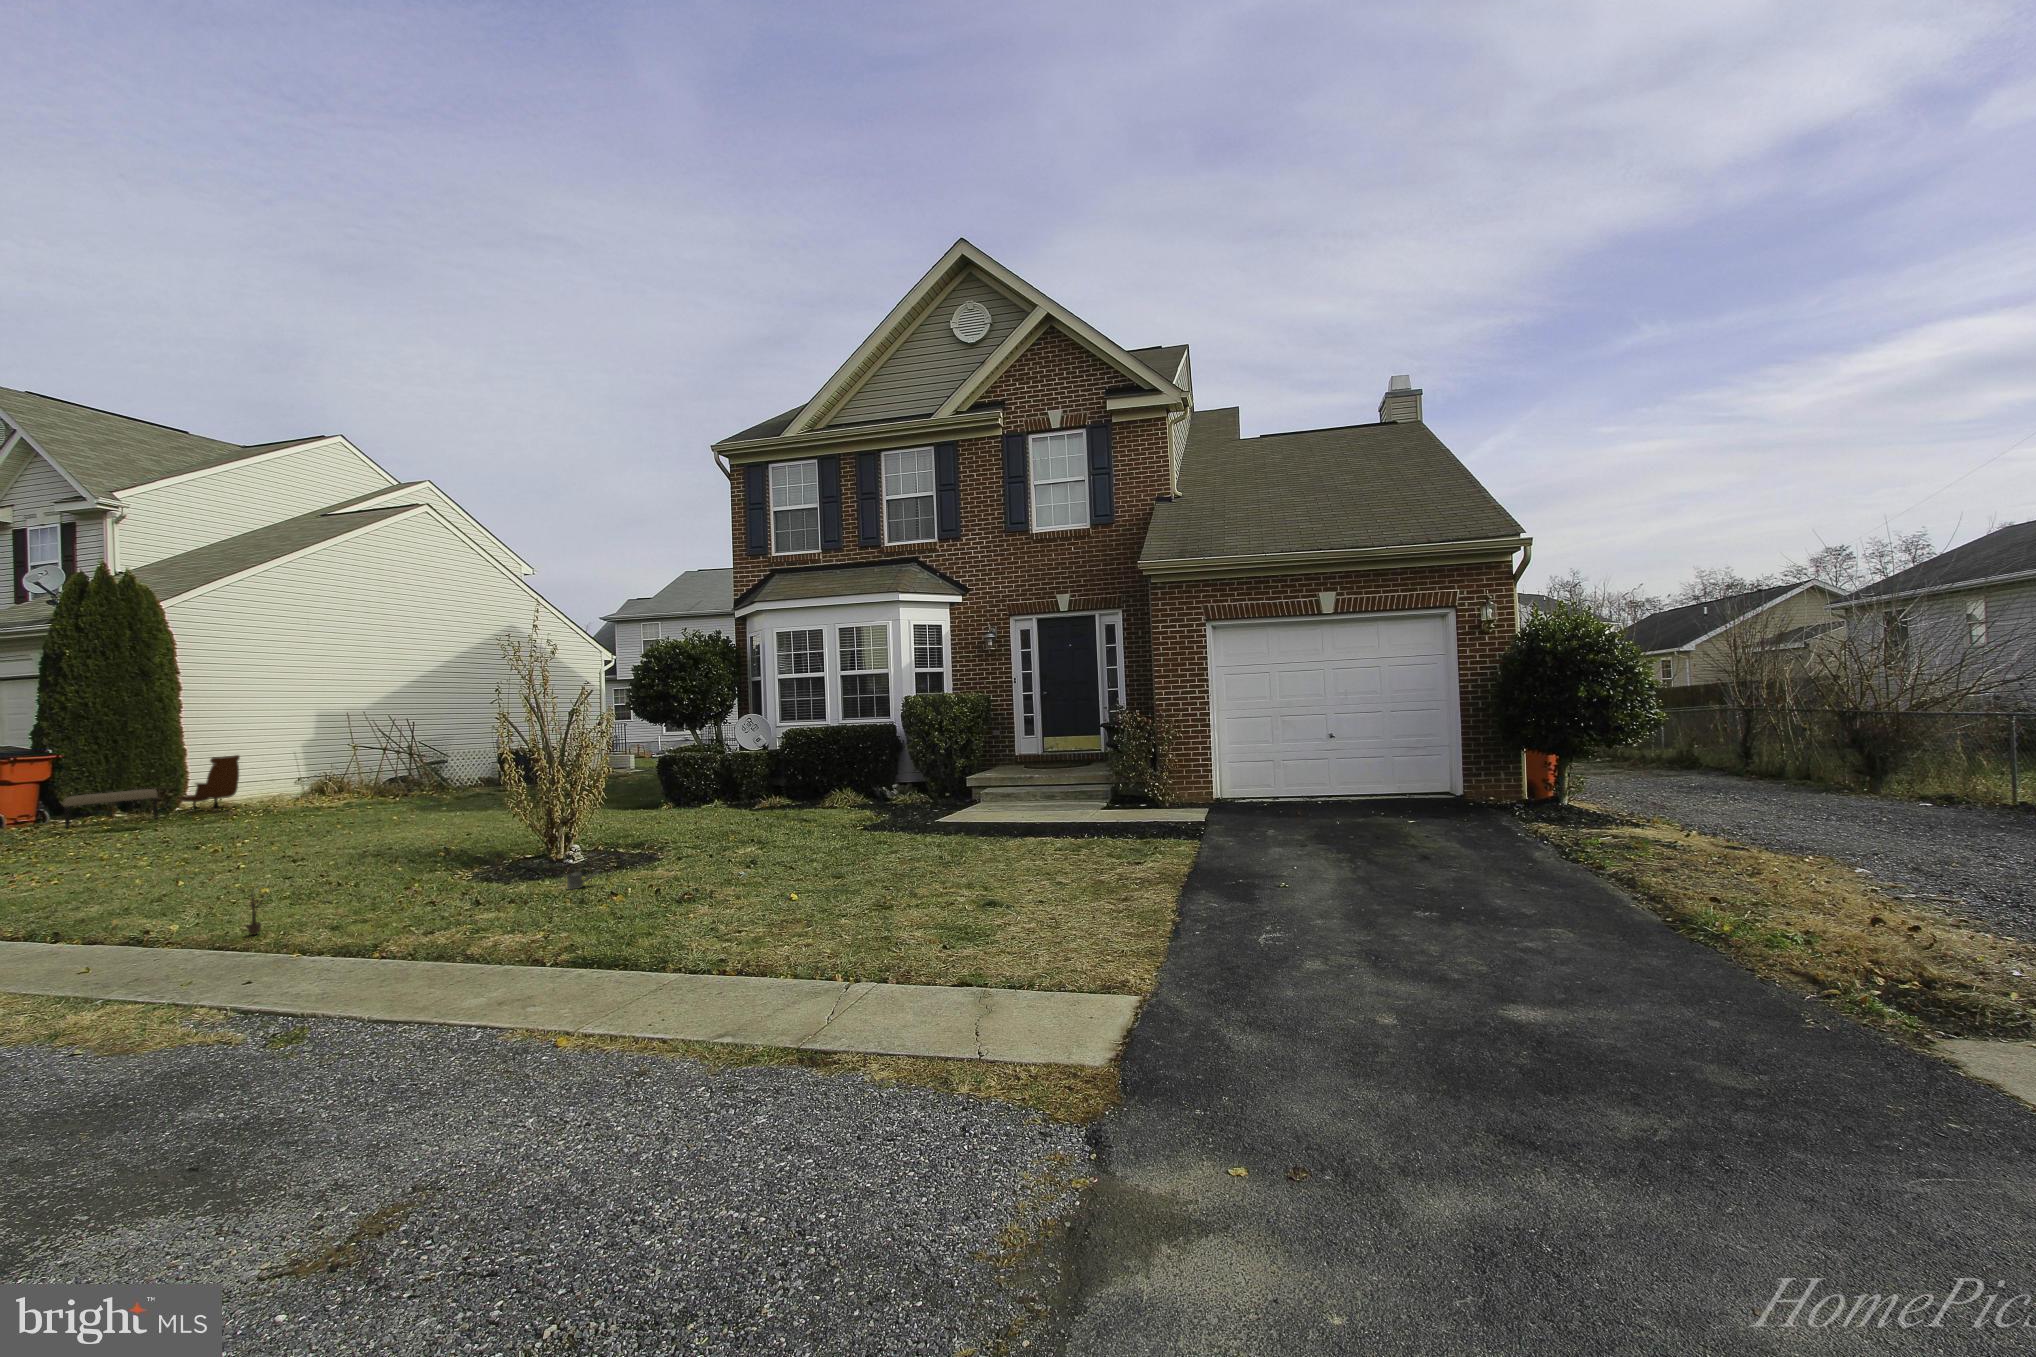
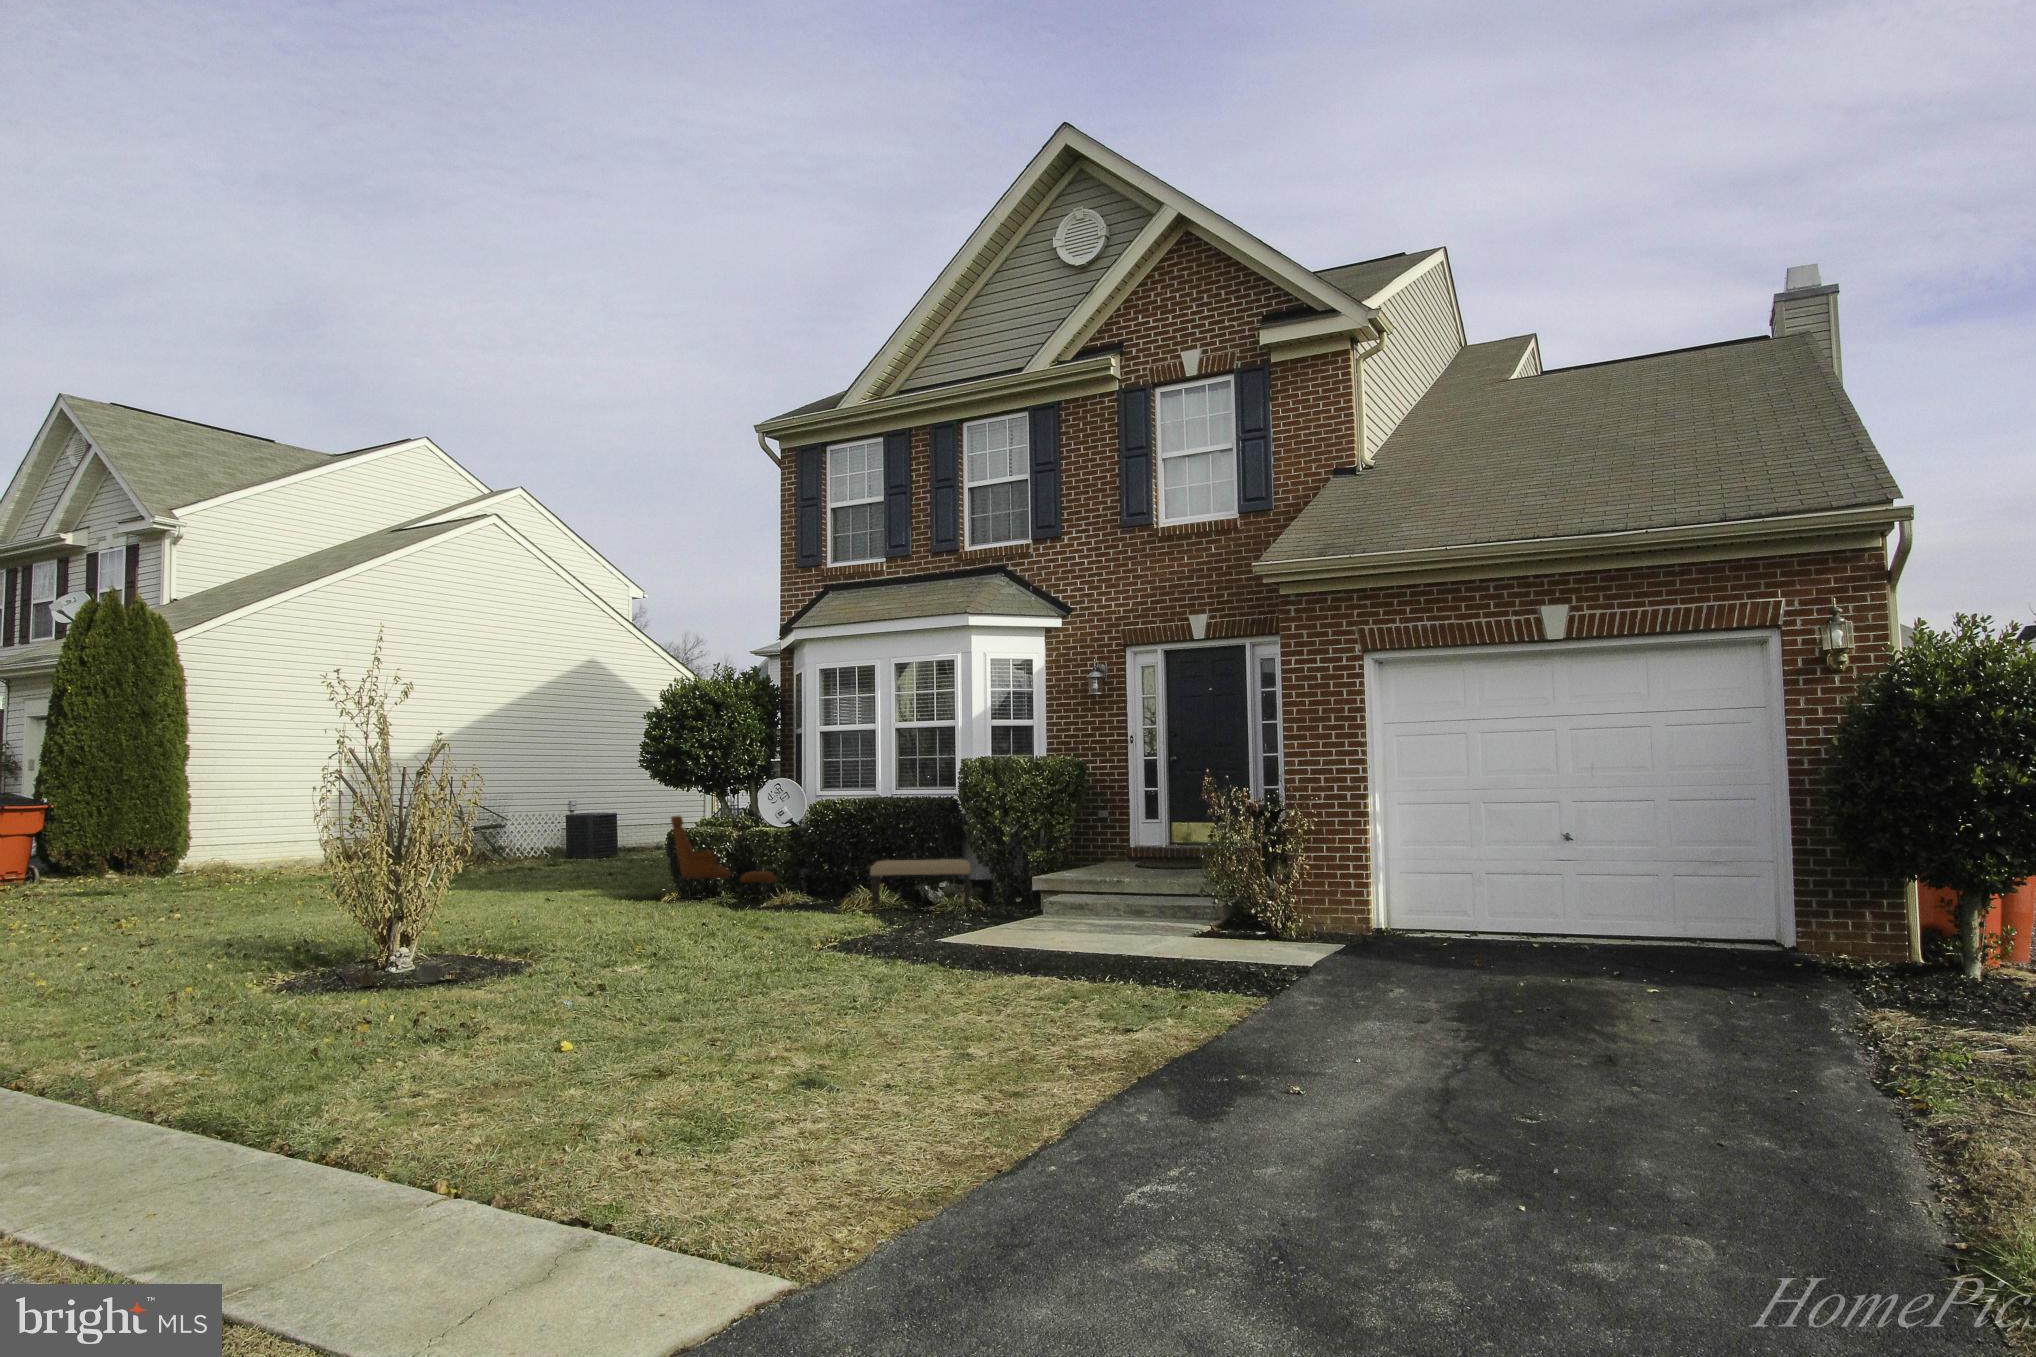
lounge chair: present [179,755,240,810] -> present [671,816,776,899]
bench: present [63,789,158,828] -> present [870,859,971,907]
decorative plant: present [247,892,262,935] -> present [359,939,375,987]

